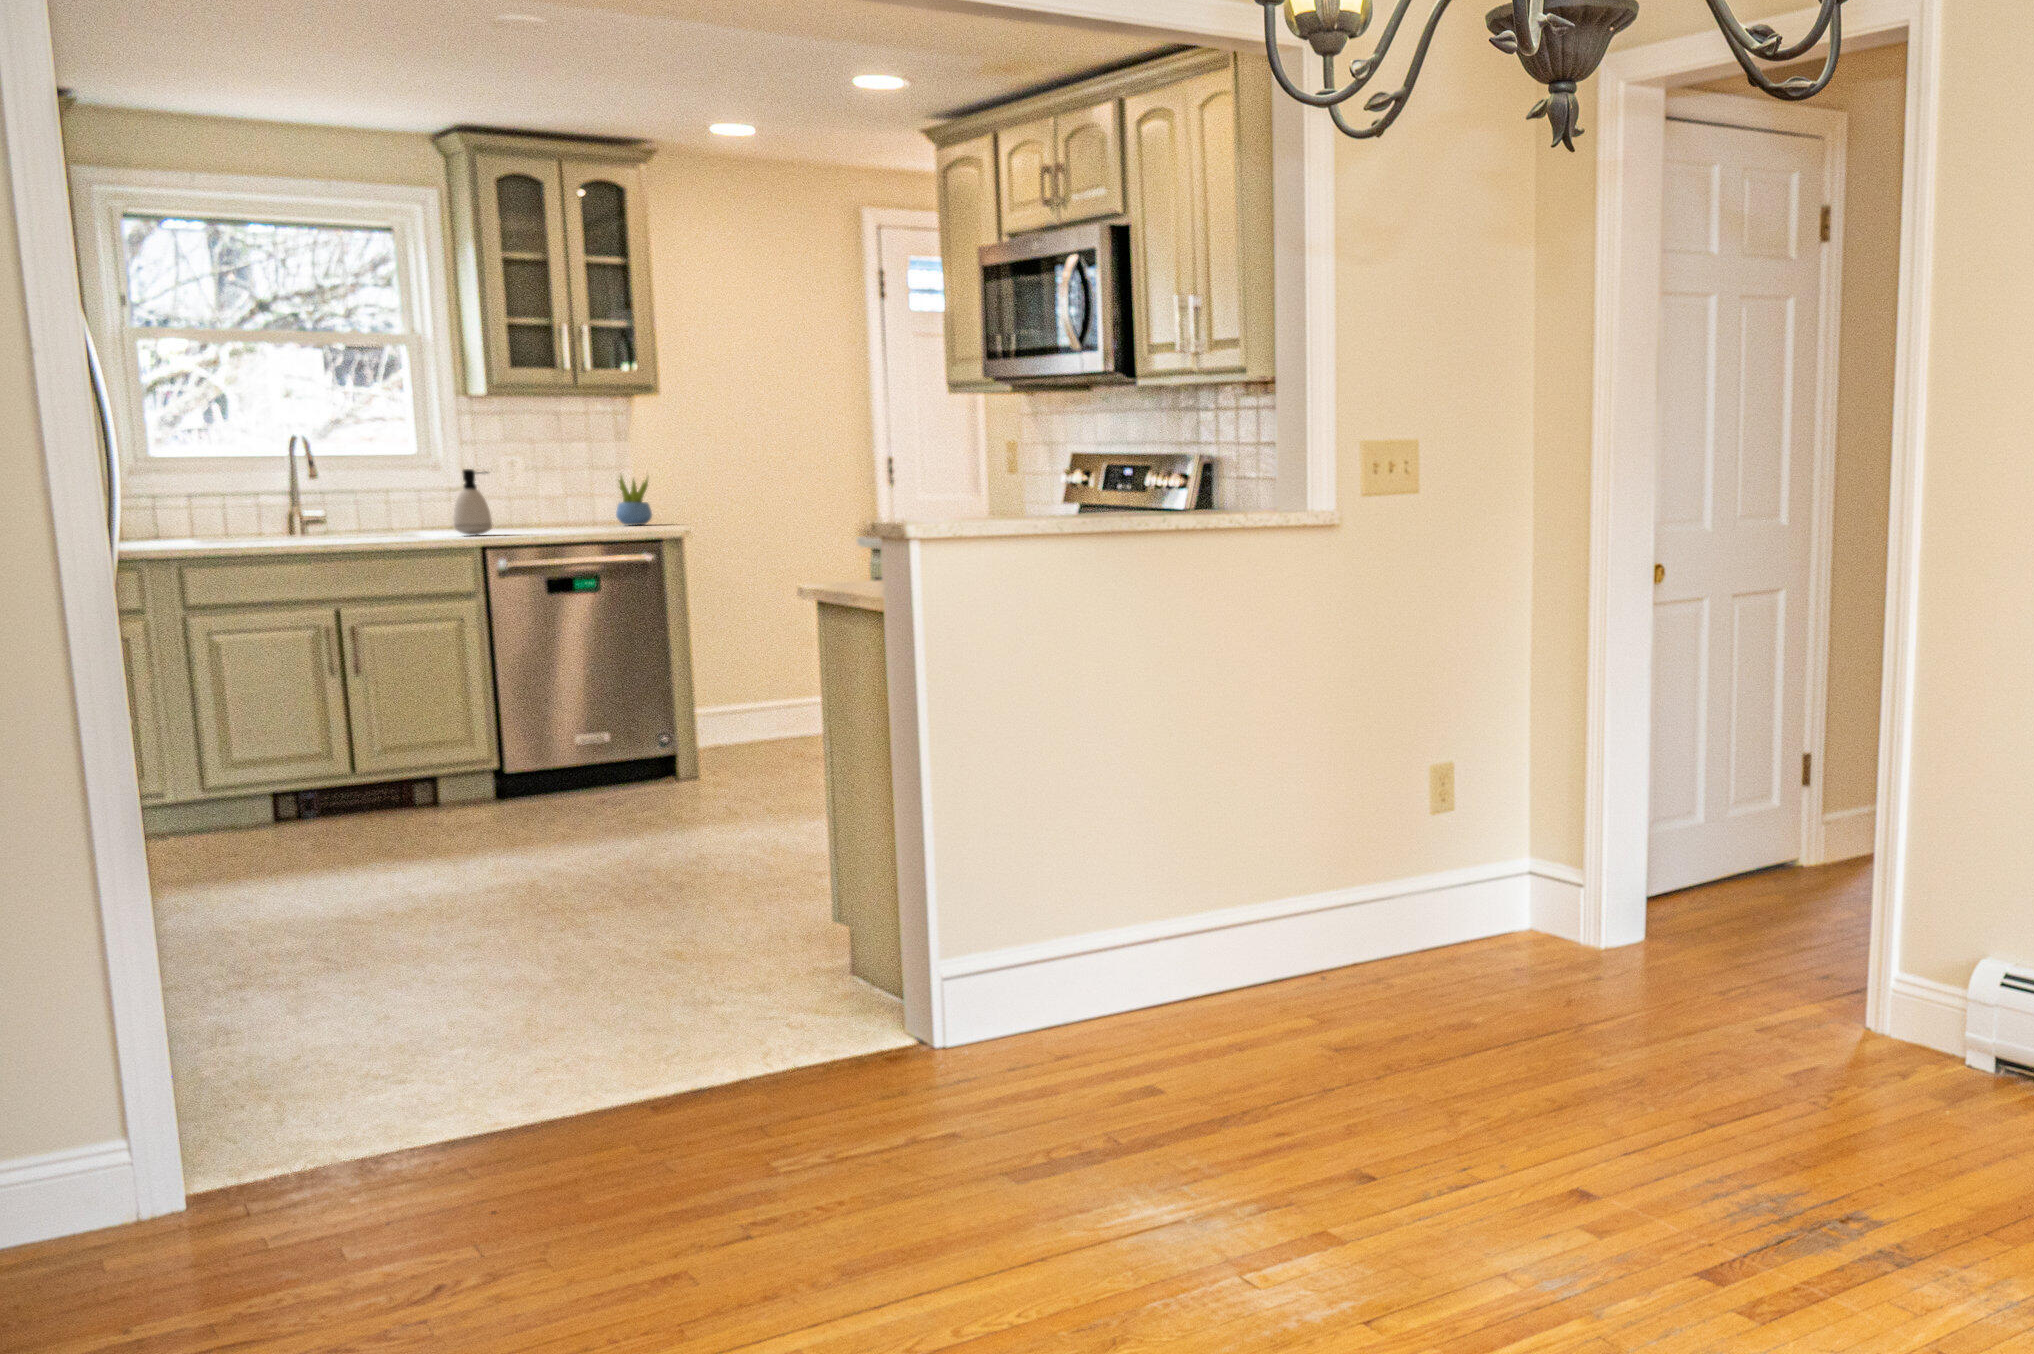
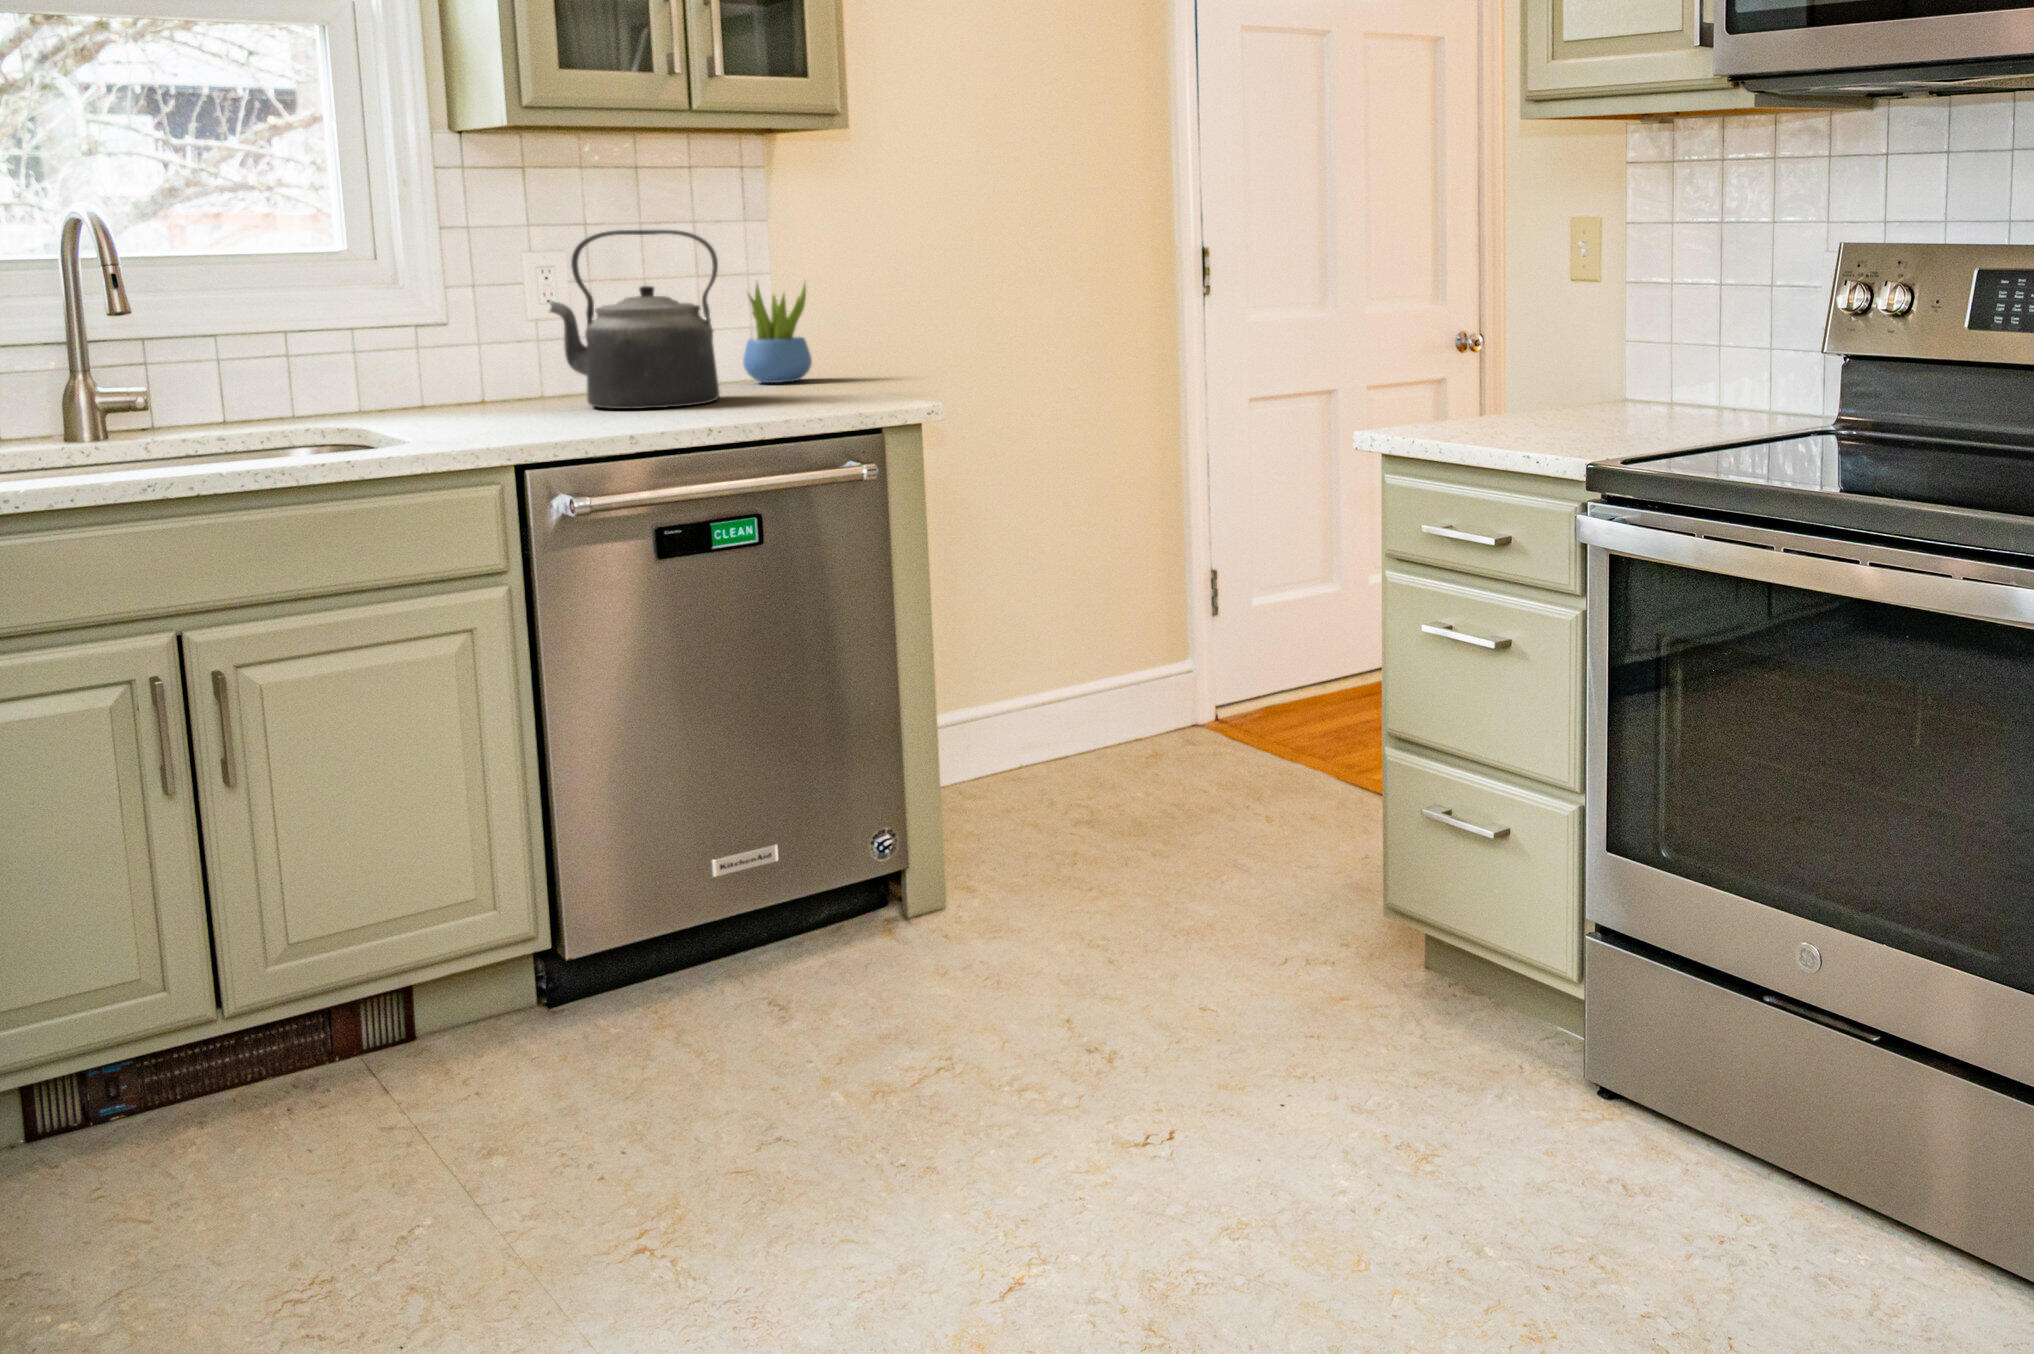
kettle: none [510,445,593,530] -> present [550,230,719,409]
soap dispenser: present [453,469,492,535] -> none [445,288,531,433]

